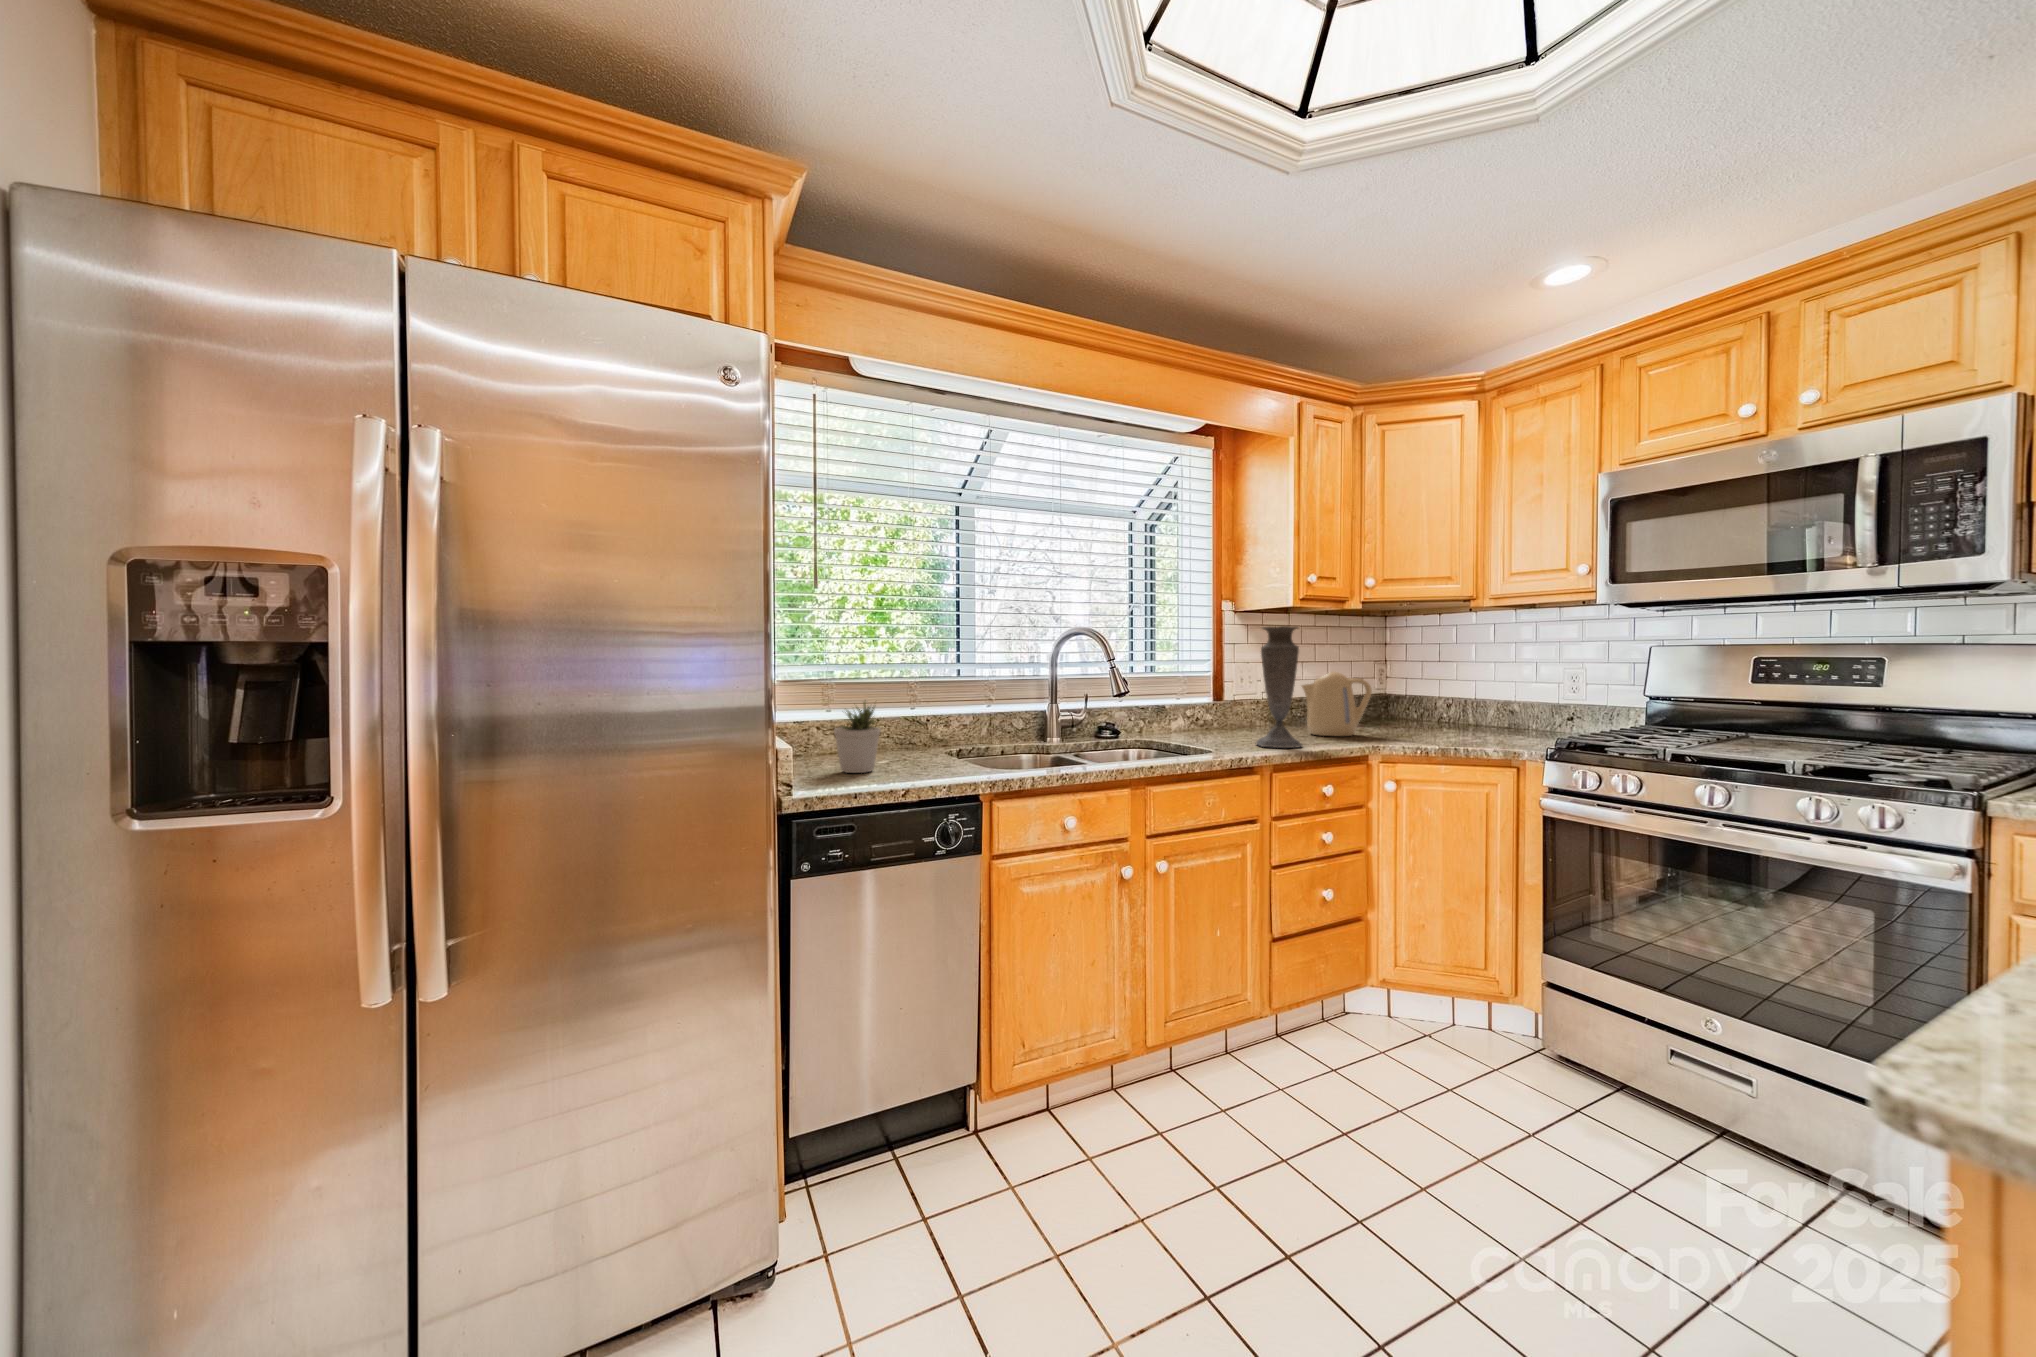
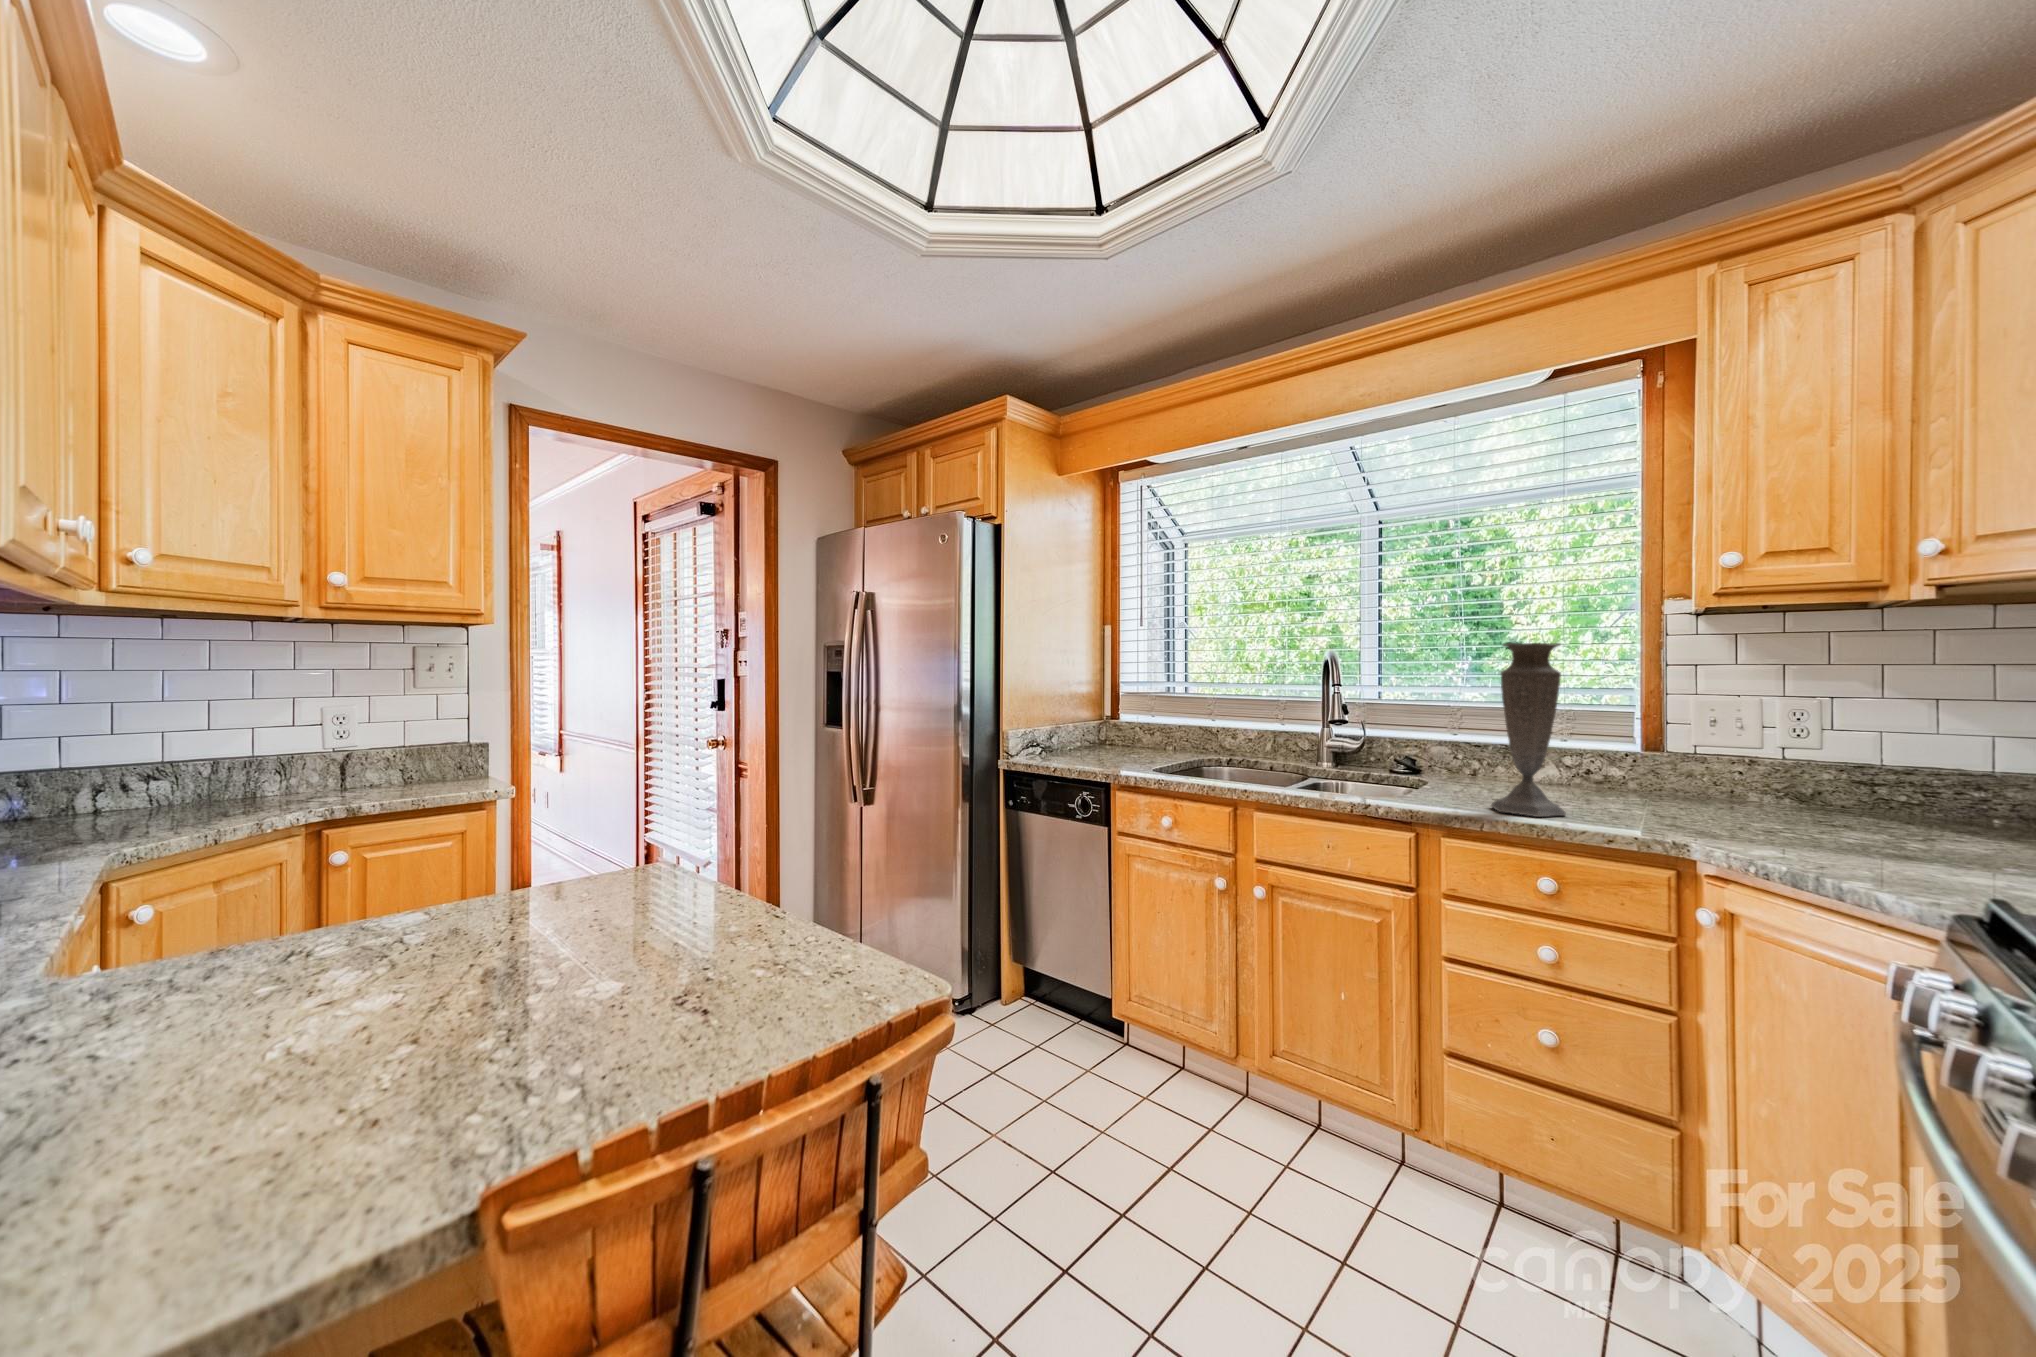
kettle: present [1302,672,1372,736] -> none [1734,716,1853,835]
potted plant: present [834,702,880,773] -> none [1090,706,1127,760]

